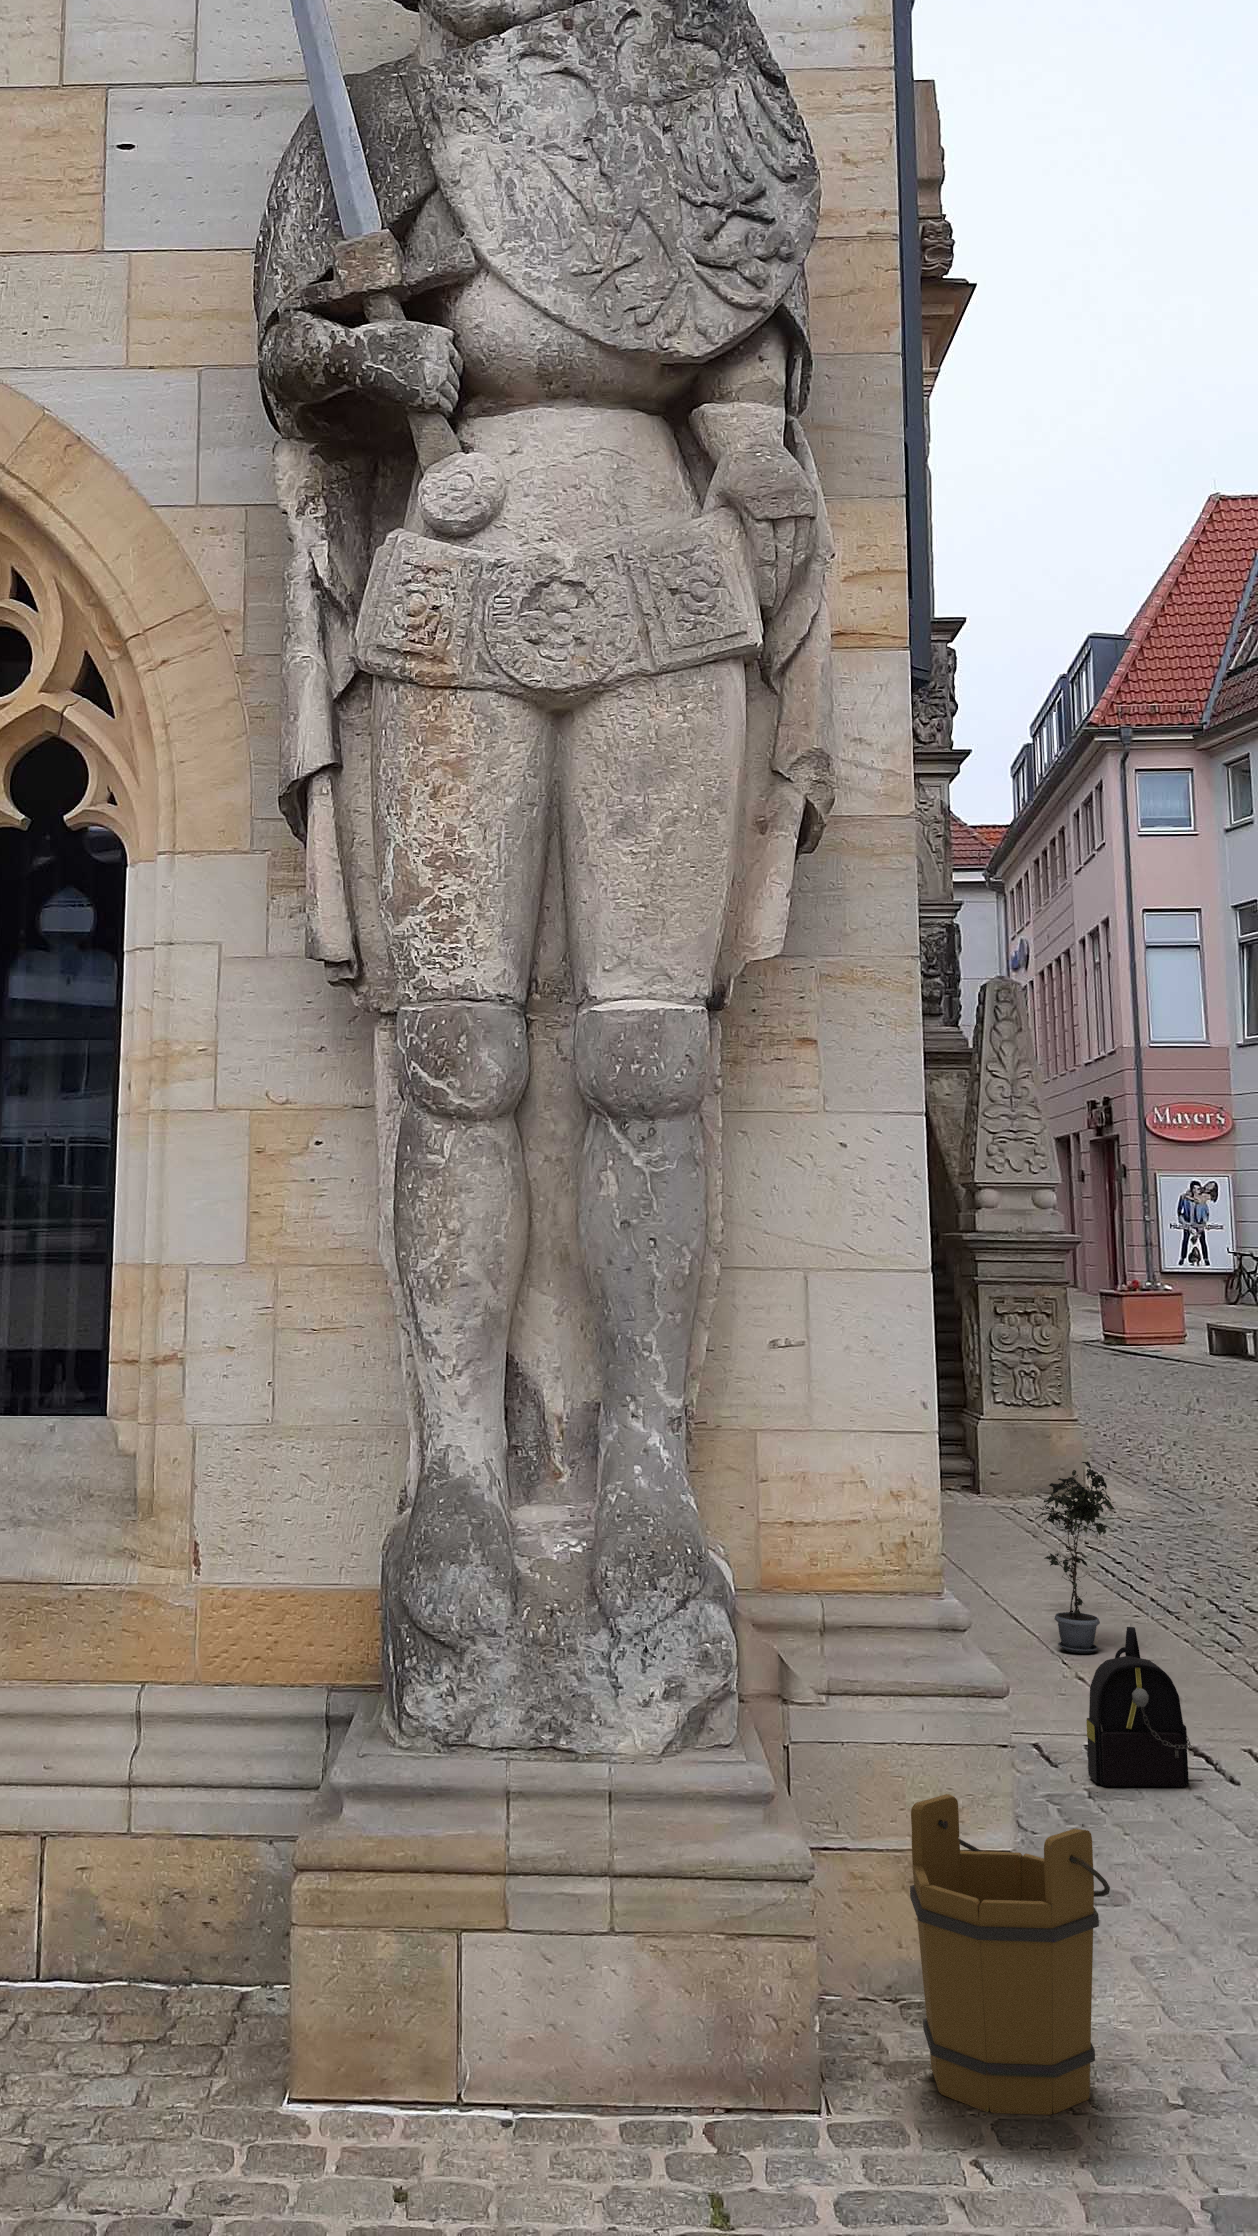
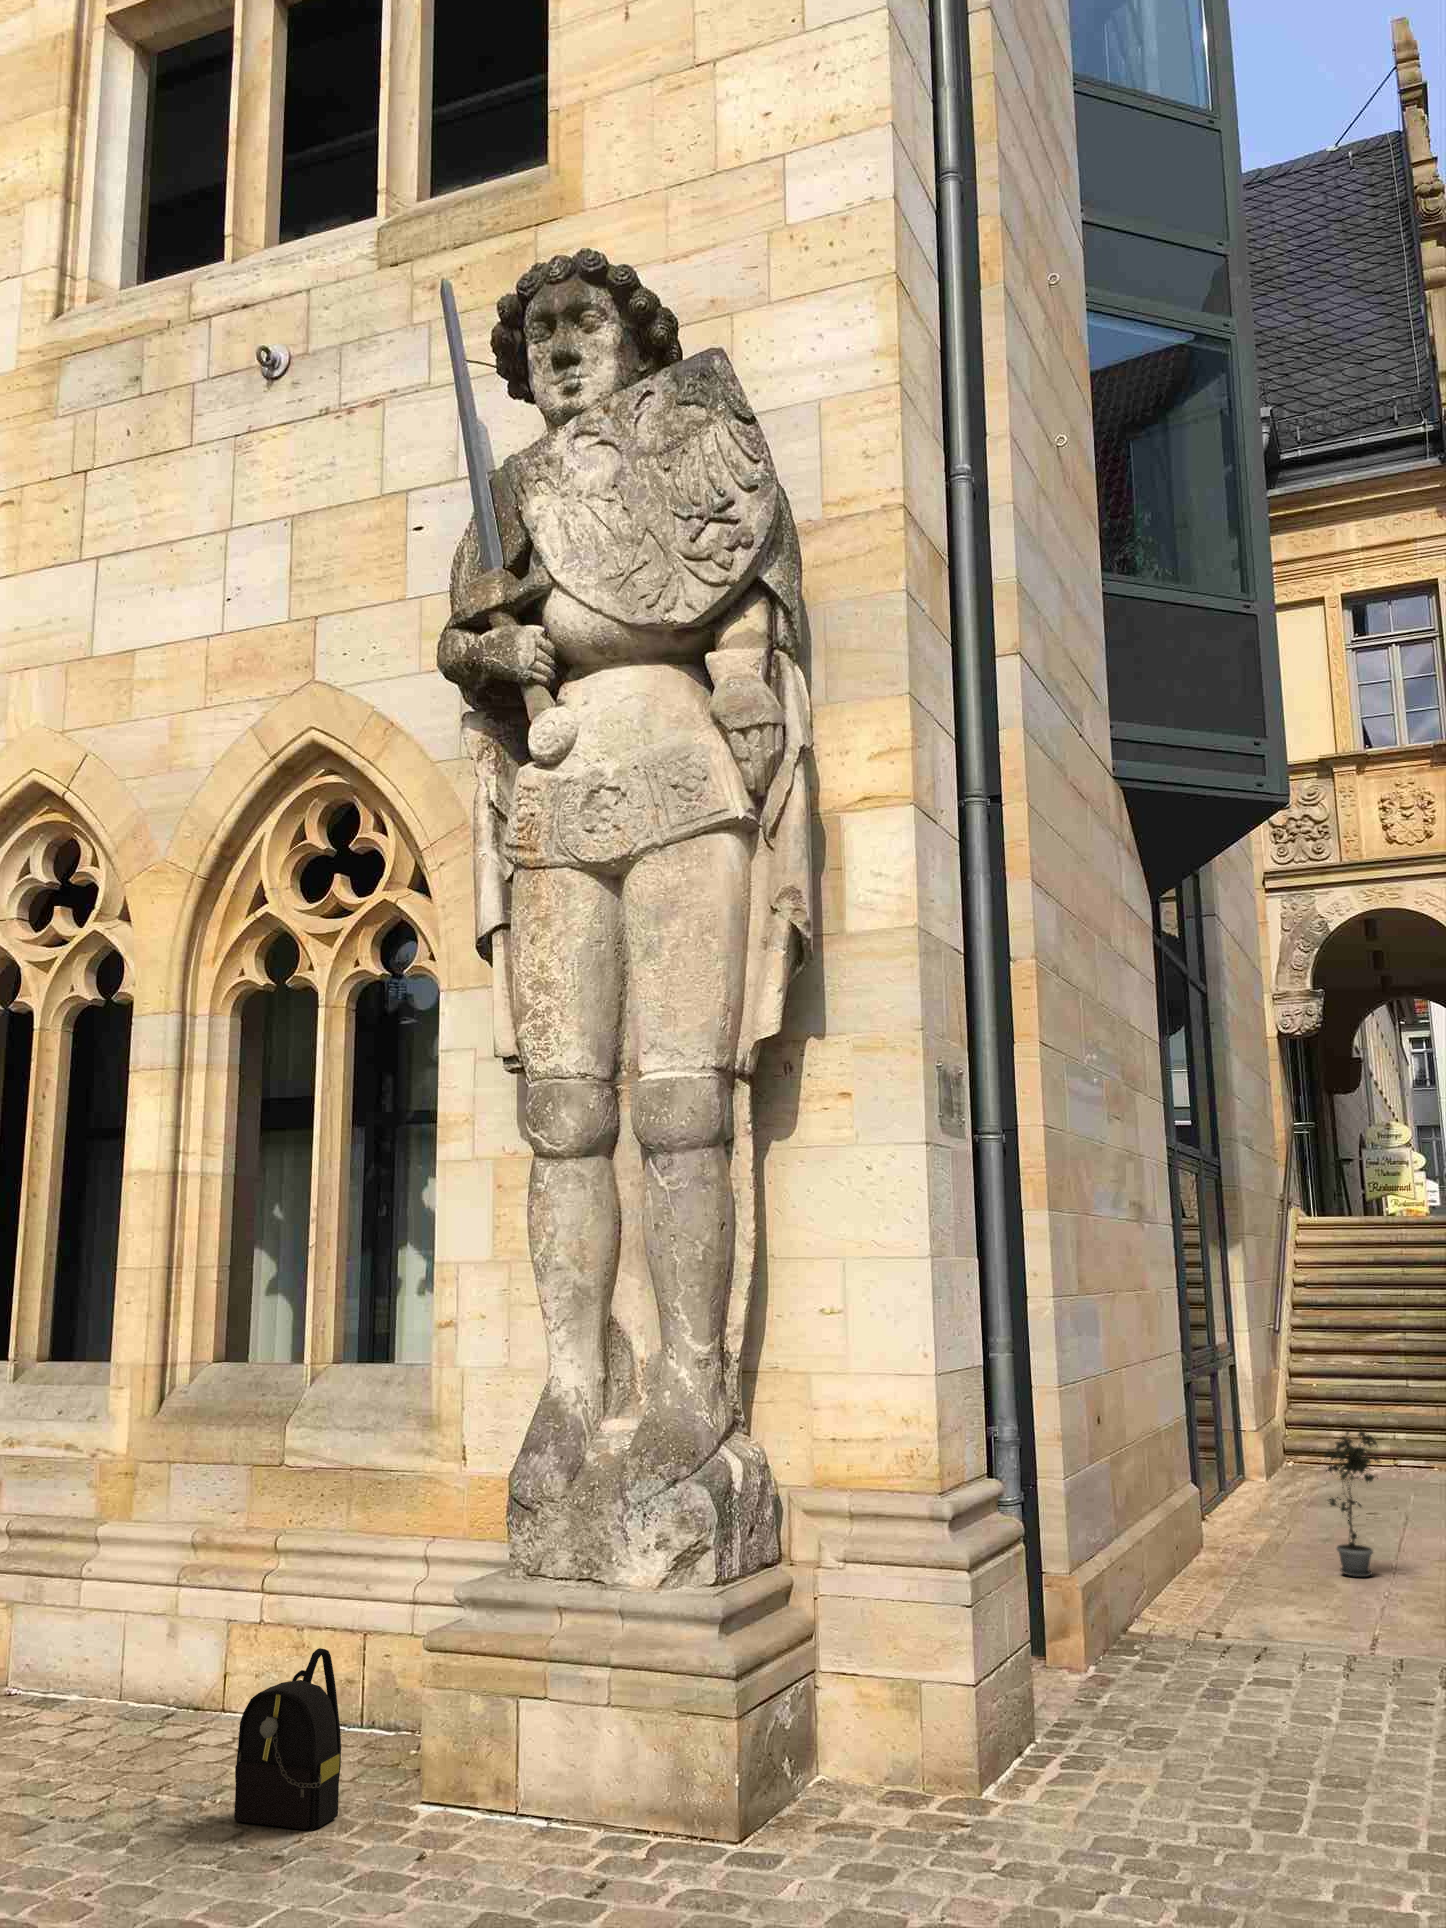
backpack: present [1086,1627,1192,1787] -> present [234,1648,341,1831]
bucket: present [910,1794,1110,2115] -> none [831,1632,980,1864]

